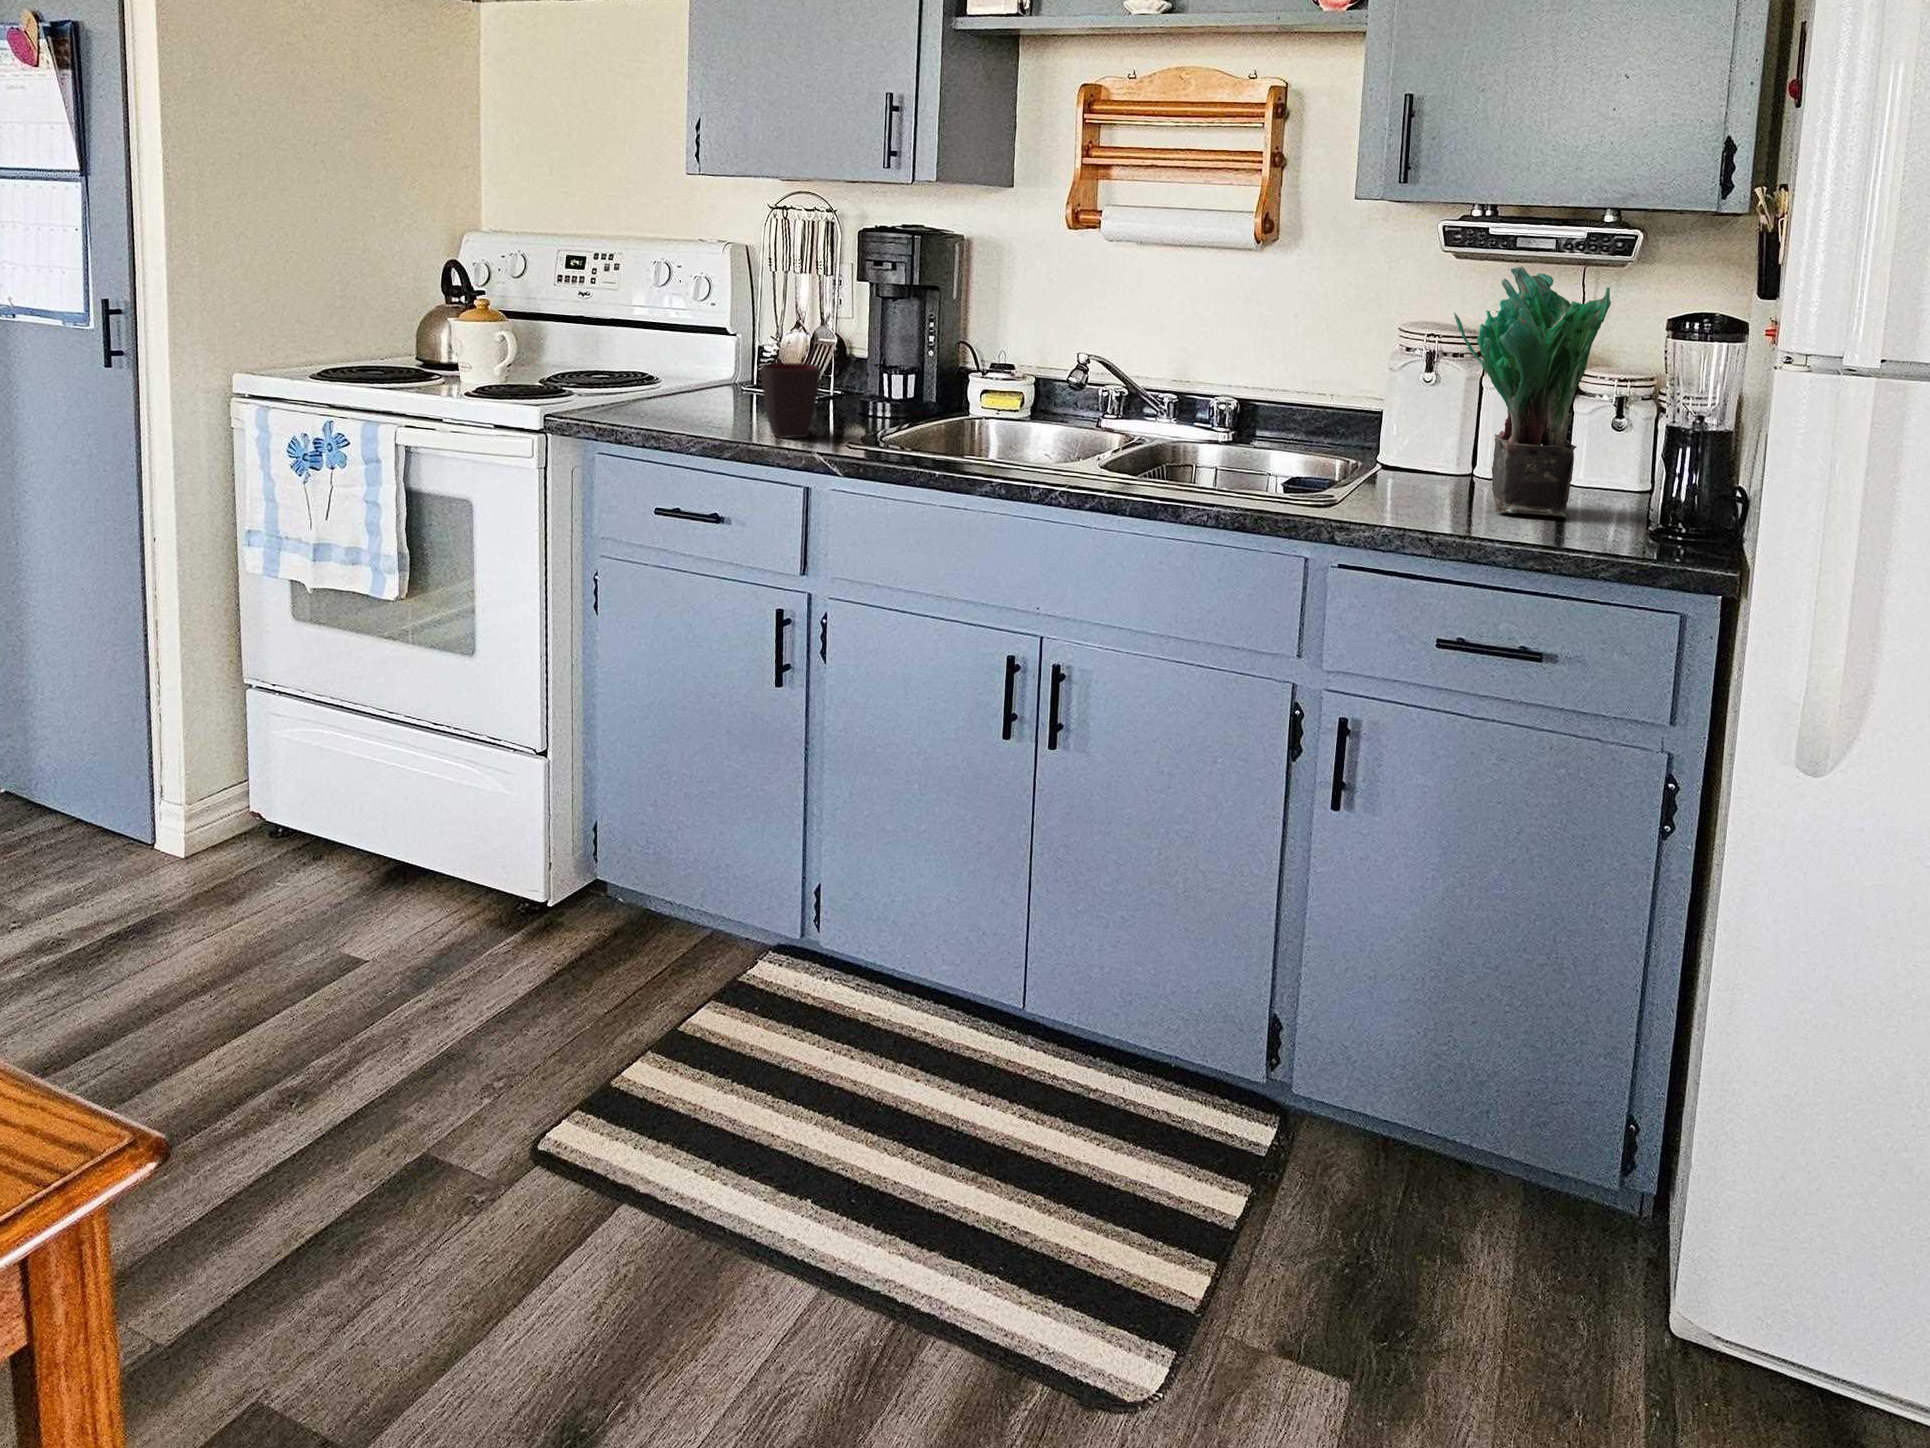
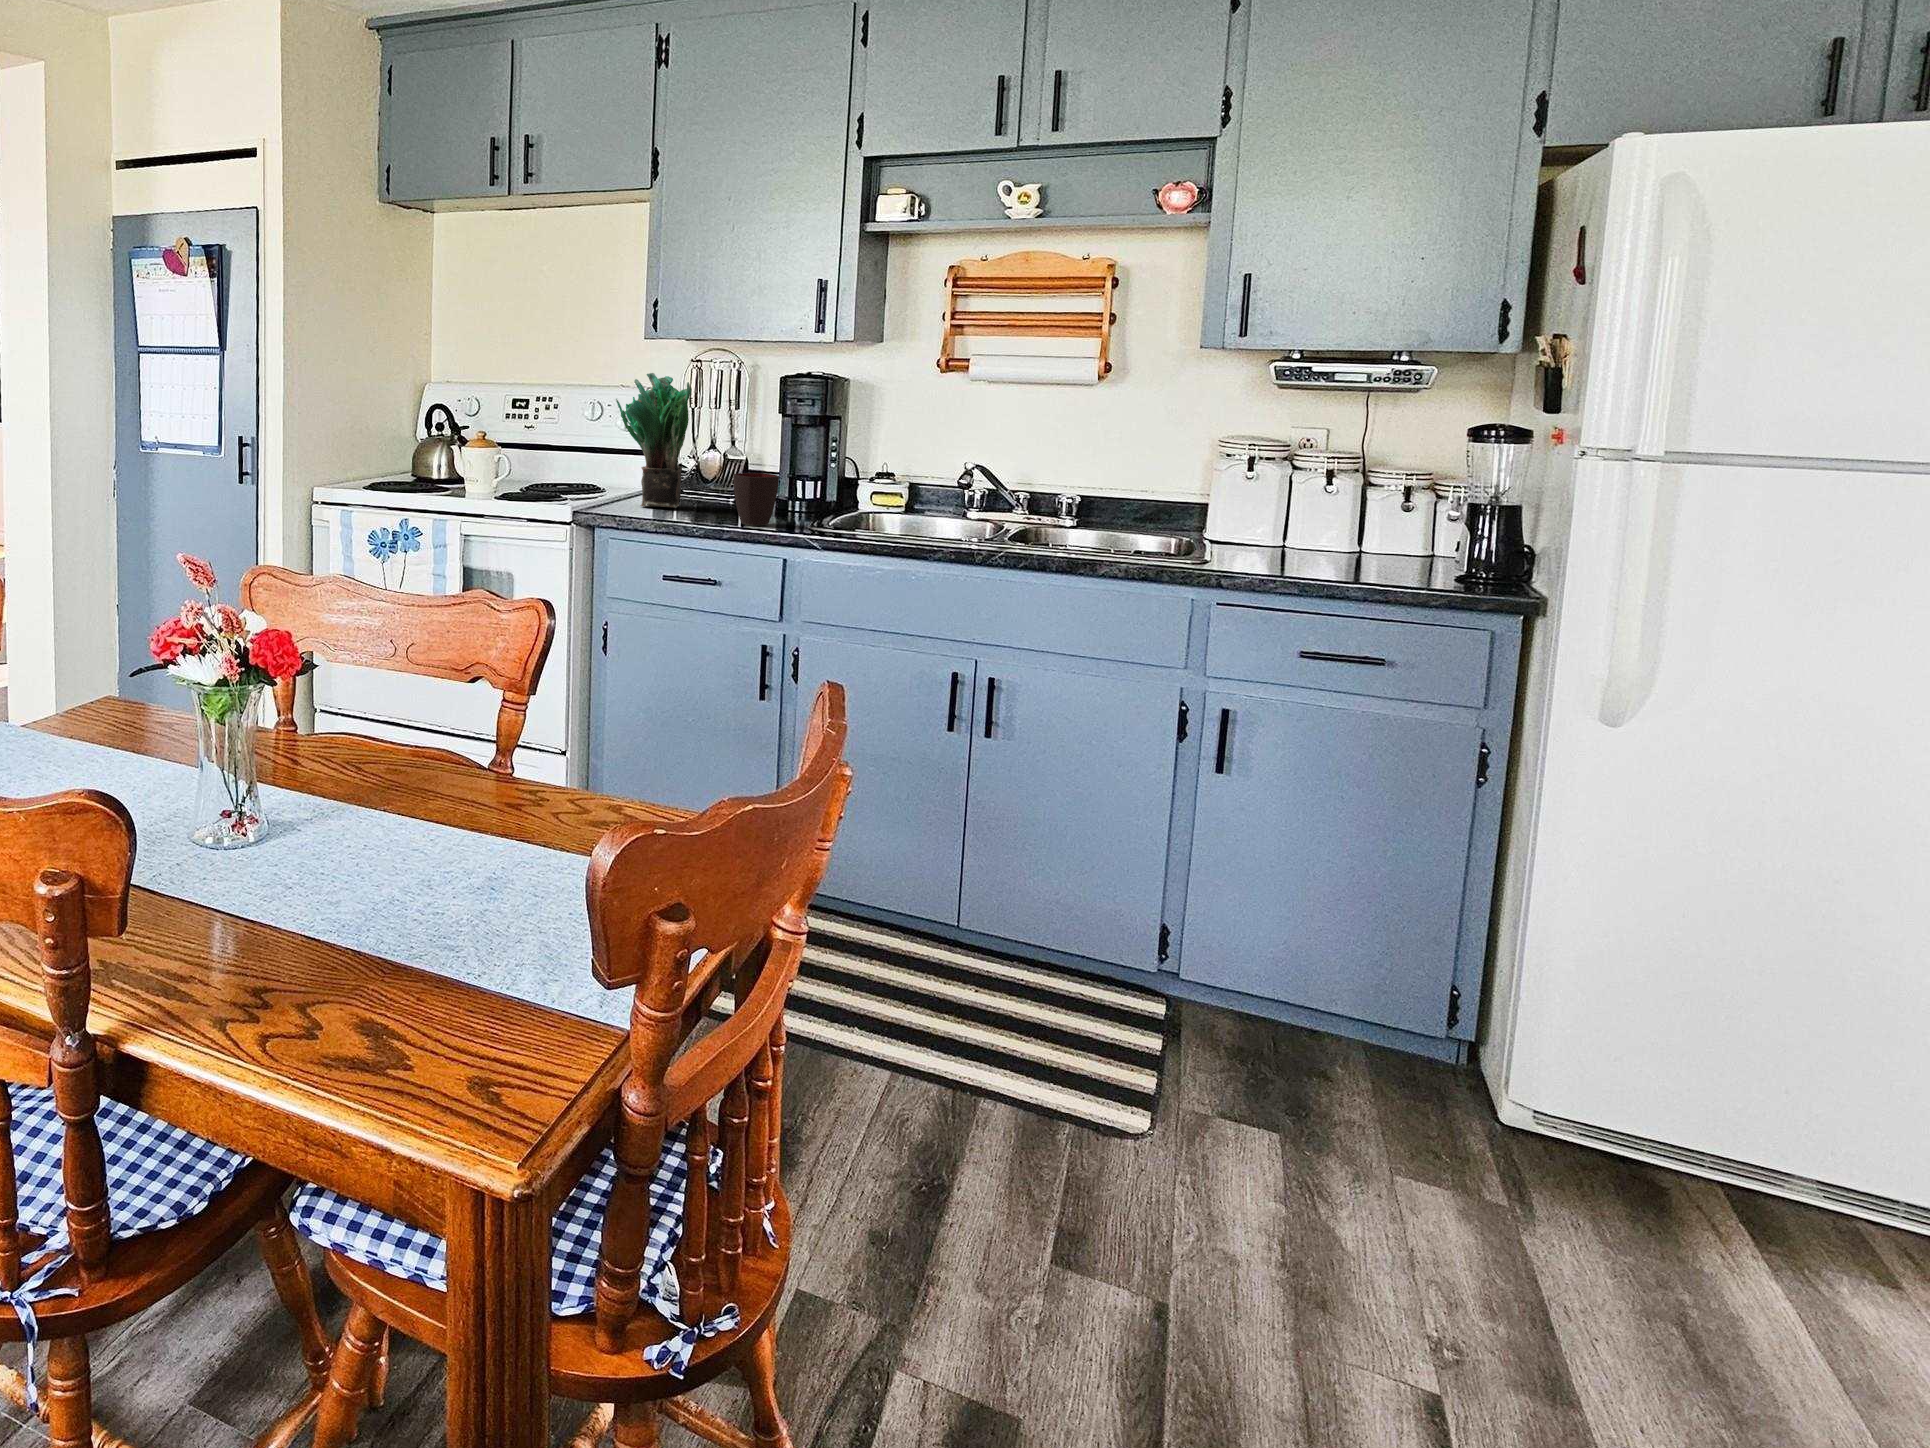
potted plant: present [1454,267,1611,517] -> present [616,373,691,508]

